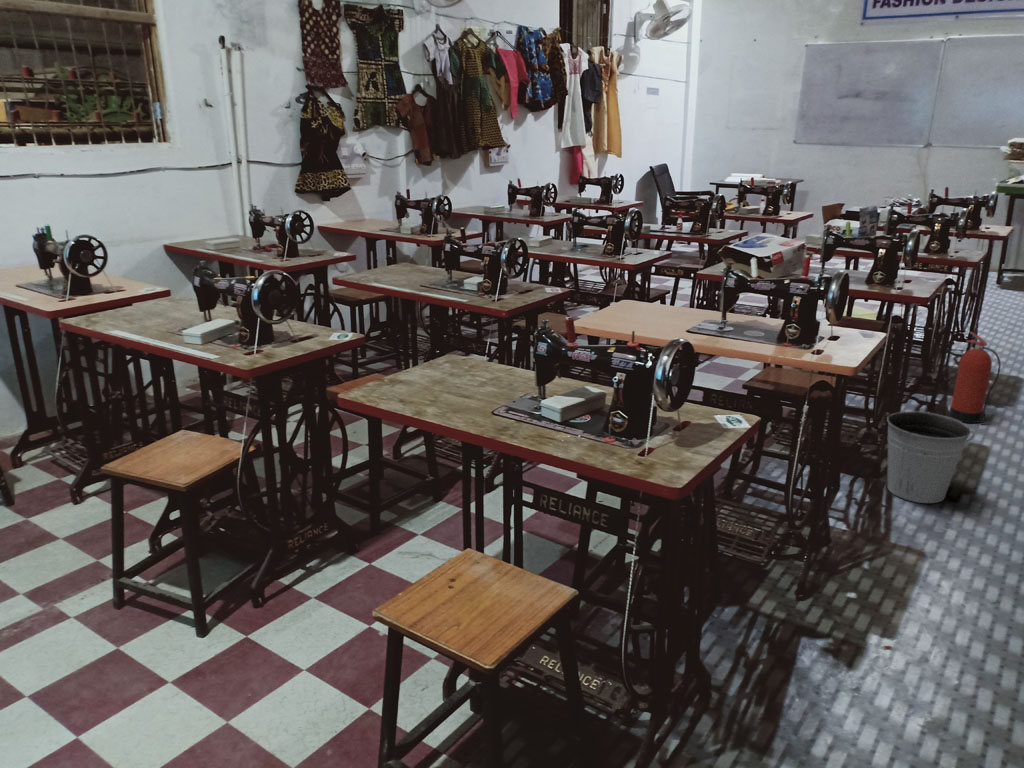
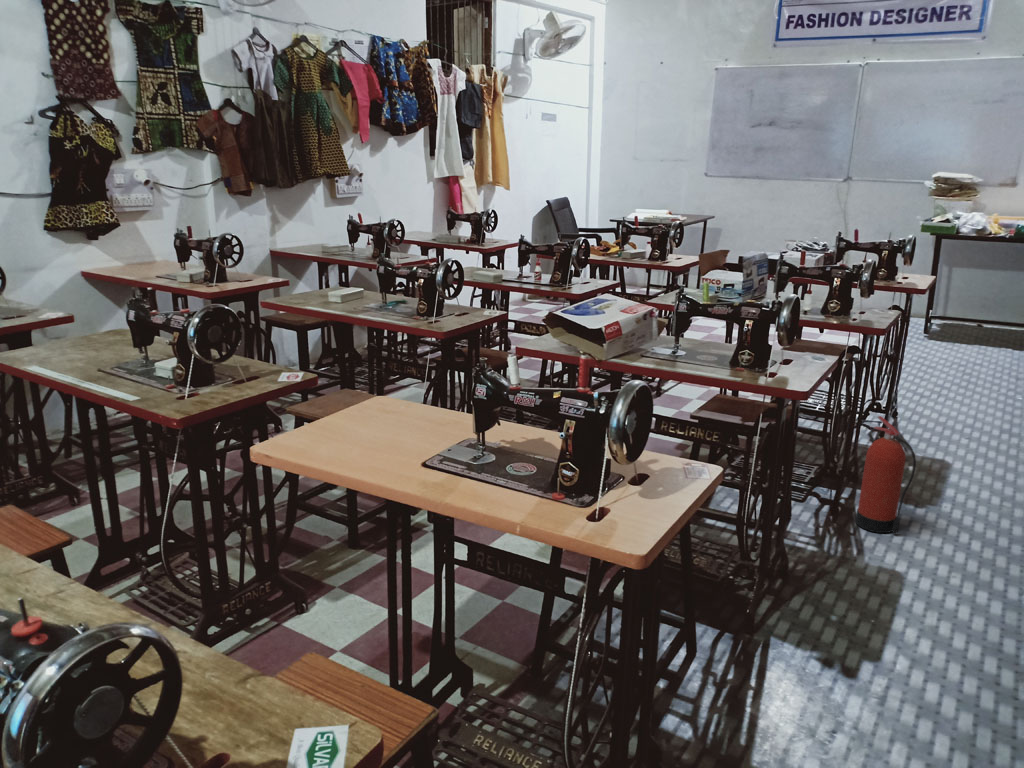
bucket: present [887,411,975,503] -> none [757,544,874,682]

